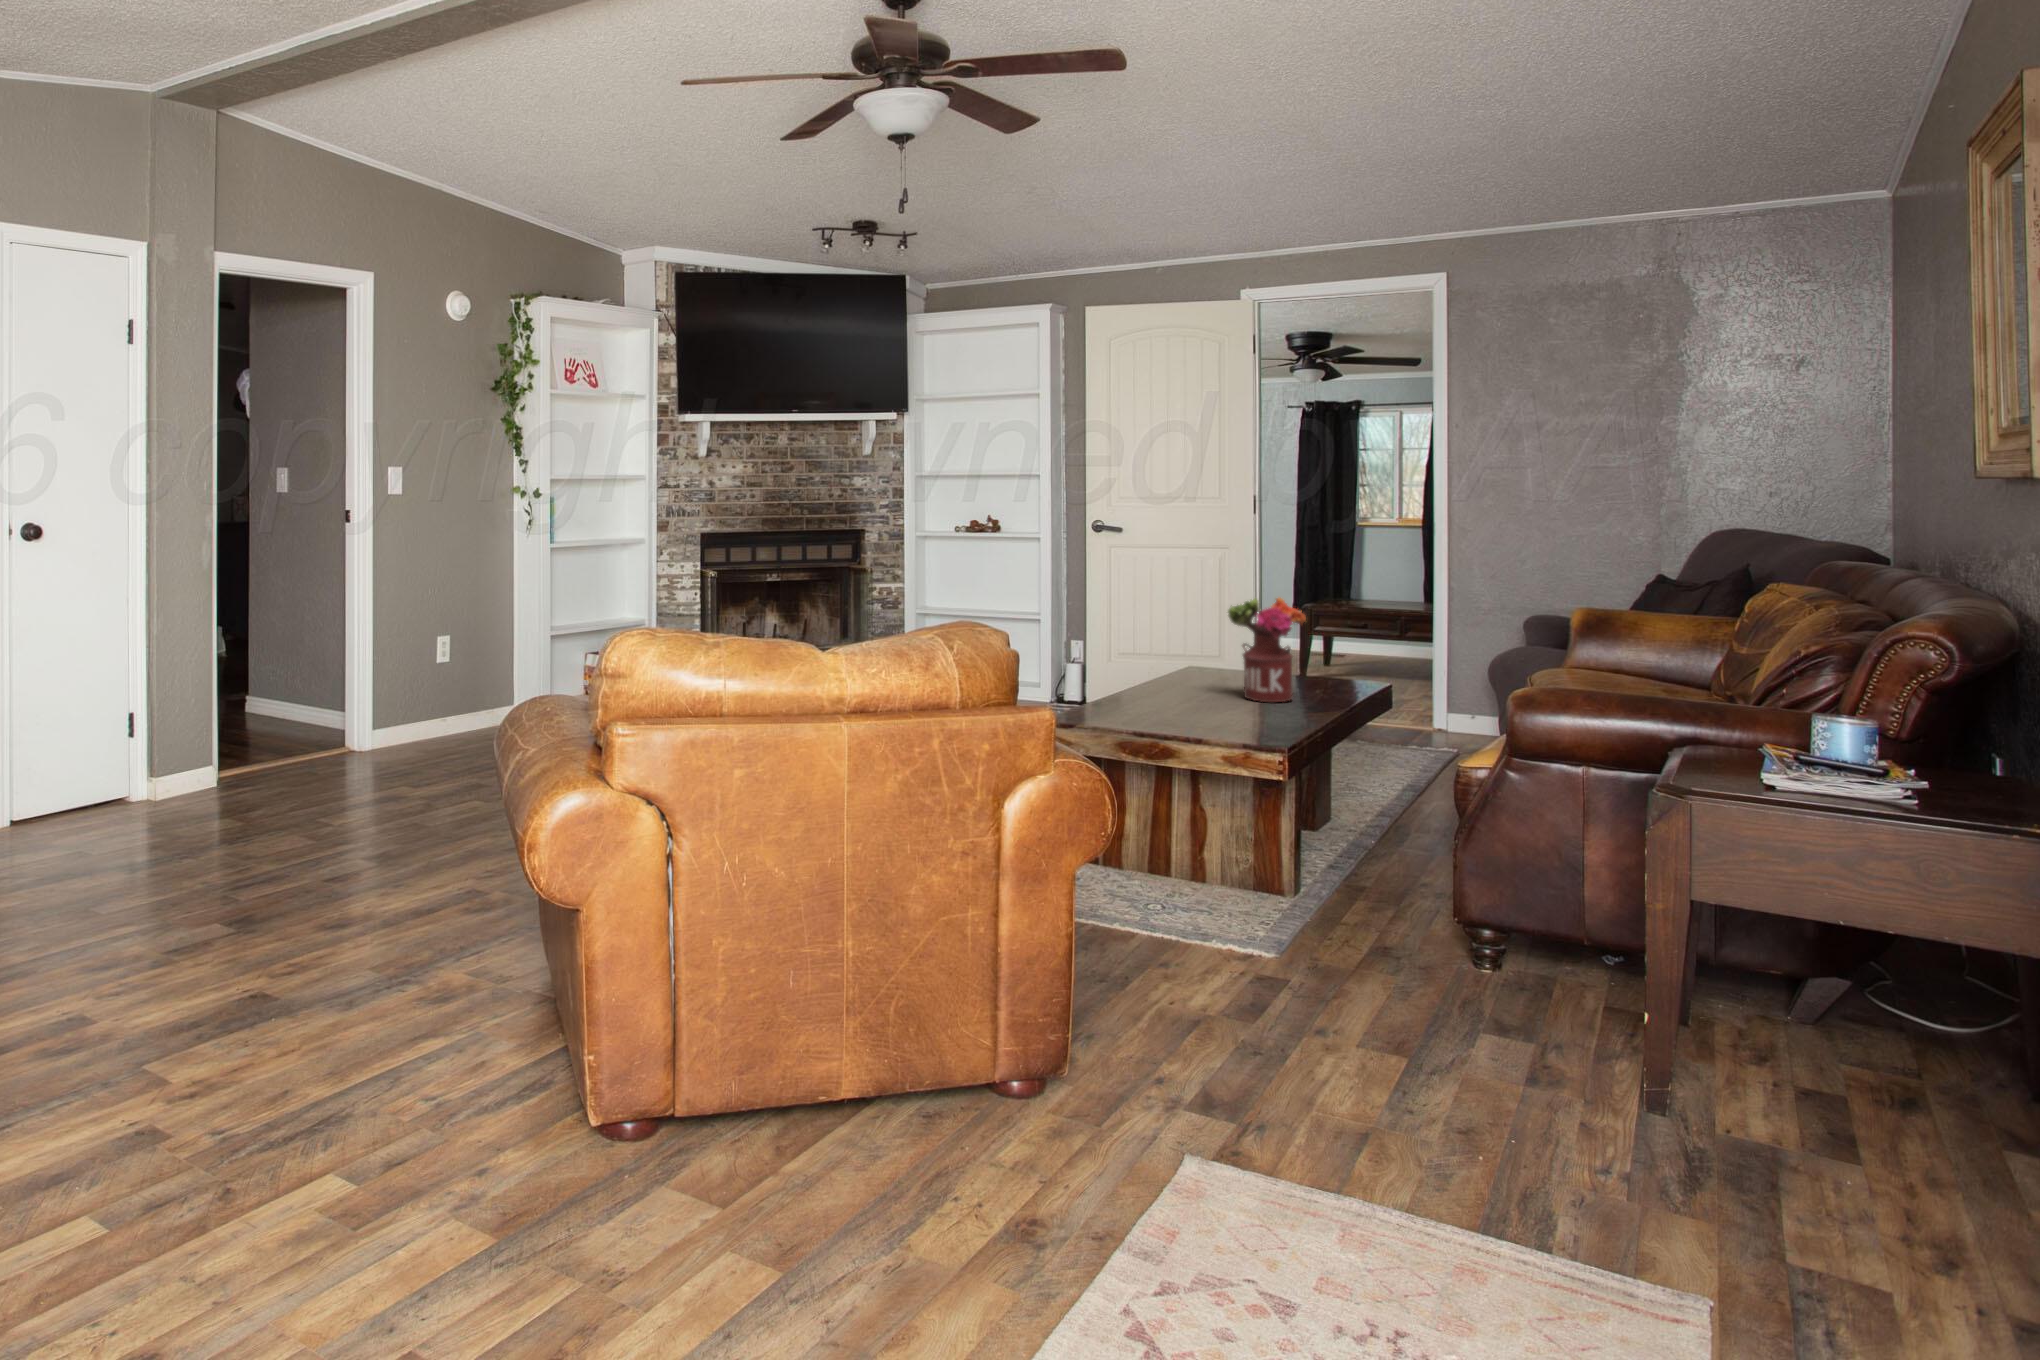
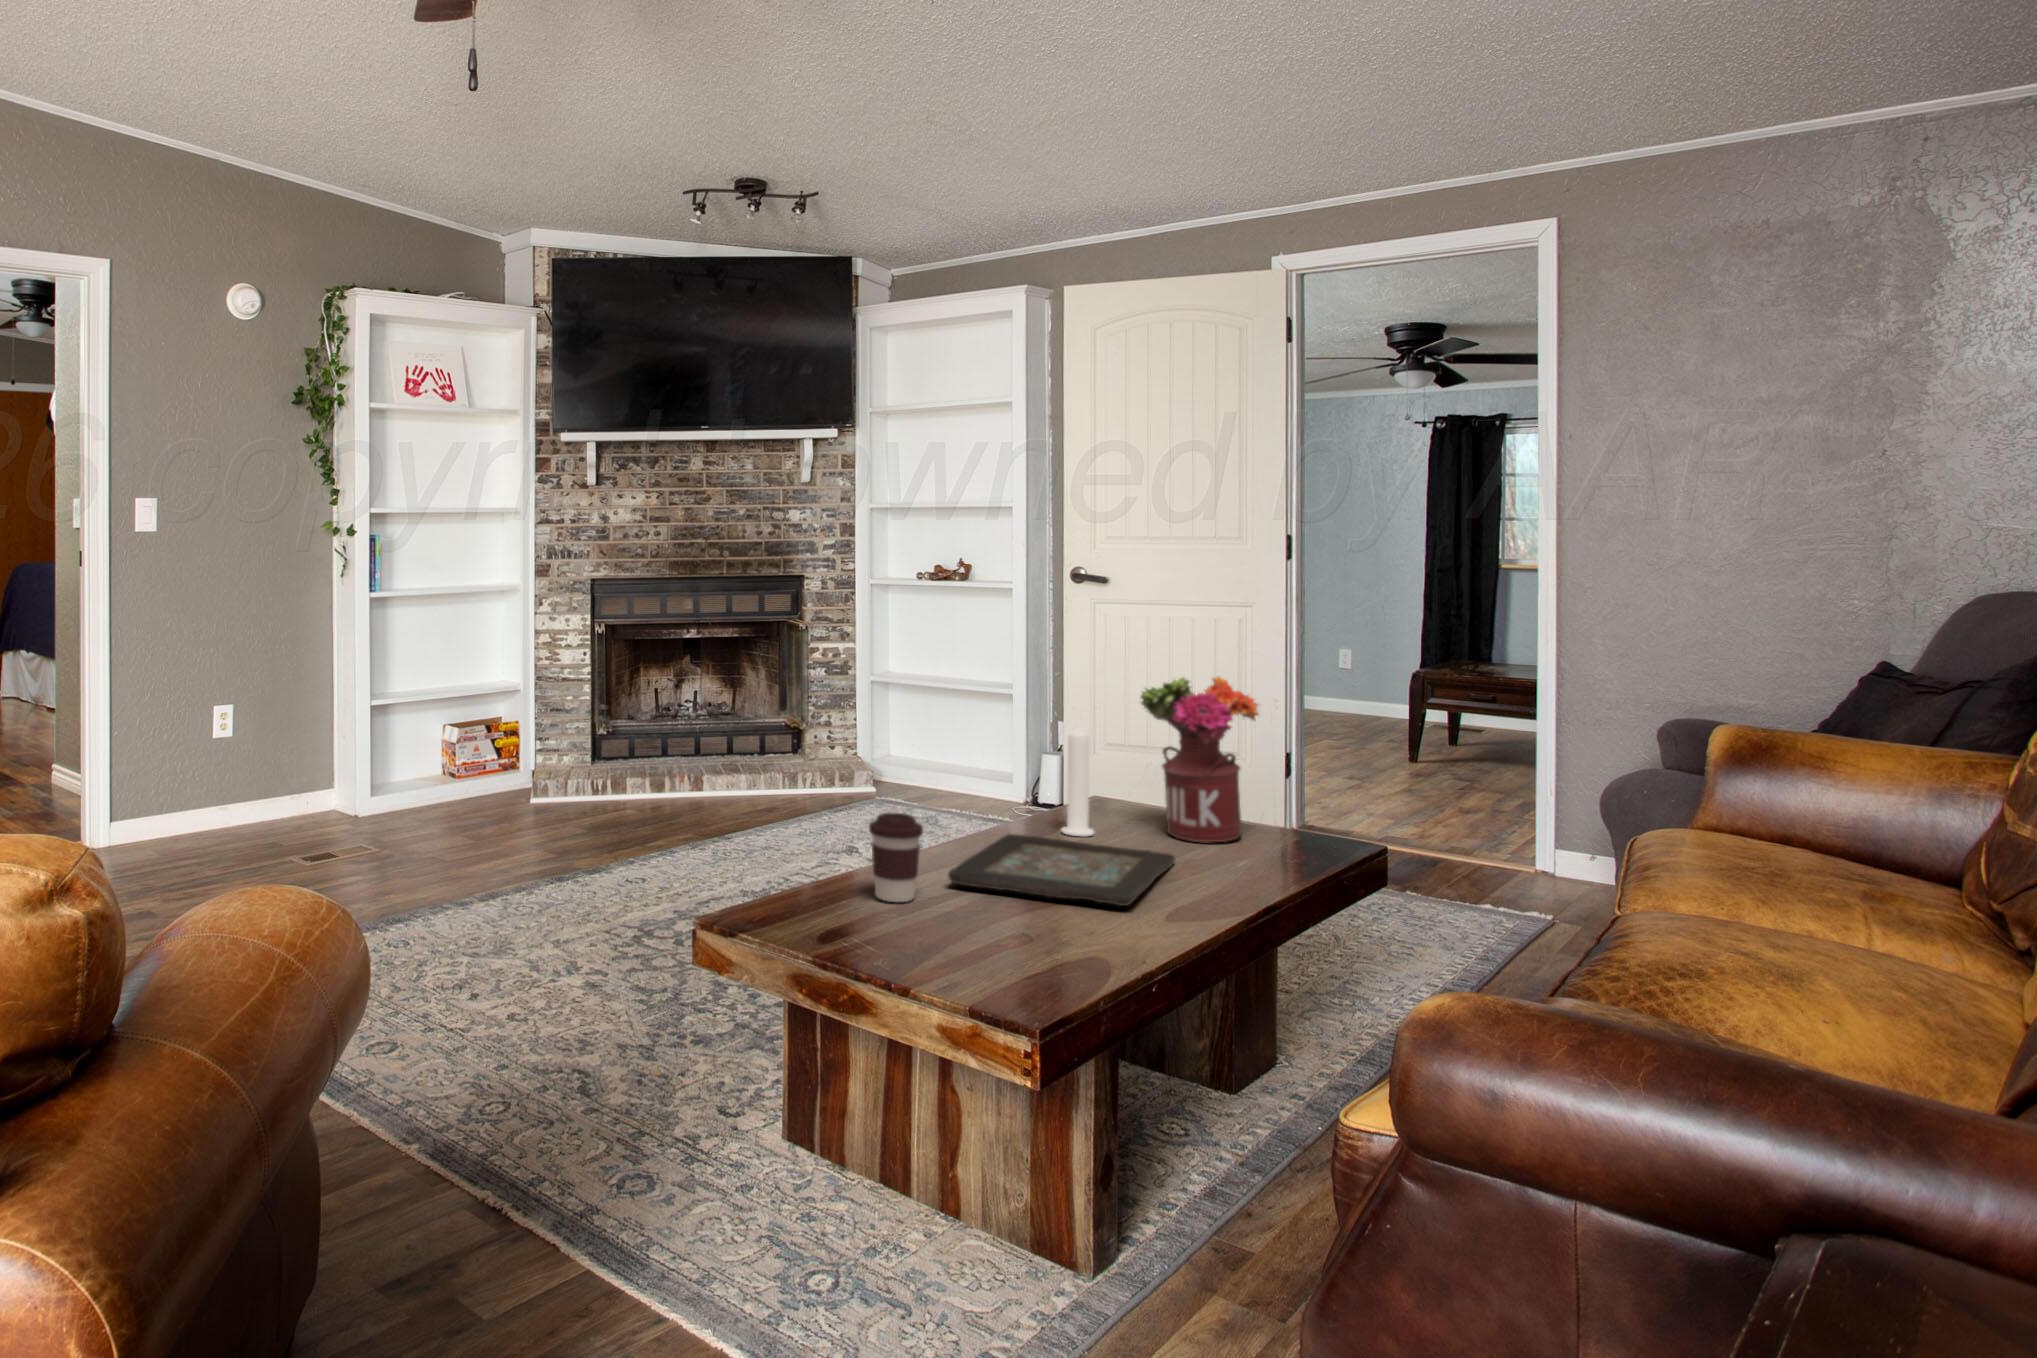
candle: none [1179,626,1201,701] -> present [1061,720,1094,836]
coffee cup: none [1103,679,1137,732] -> present [869,813,923,902]
decorative tray: none [1145,698,1266,730] -> present [948,834,1175,906]

